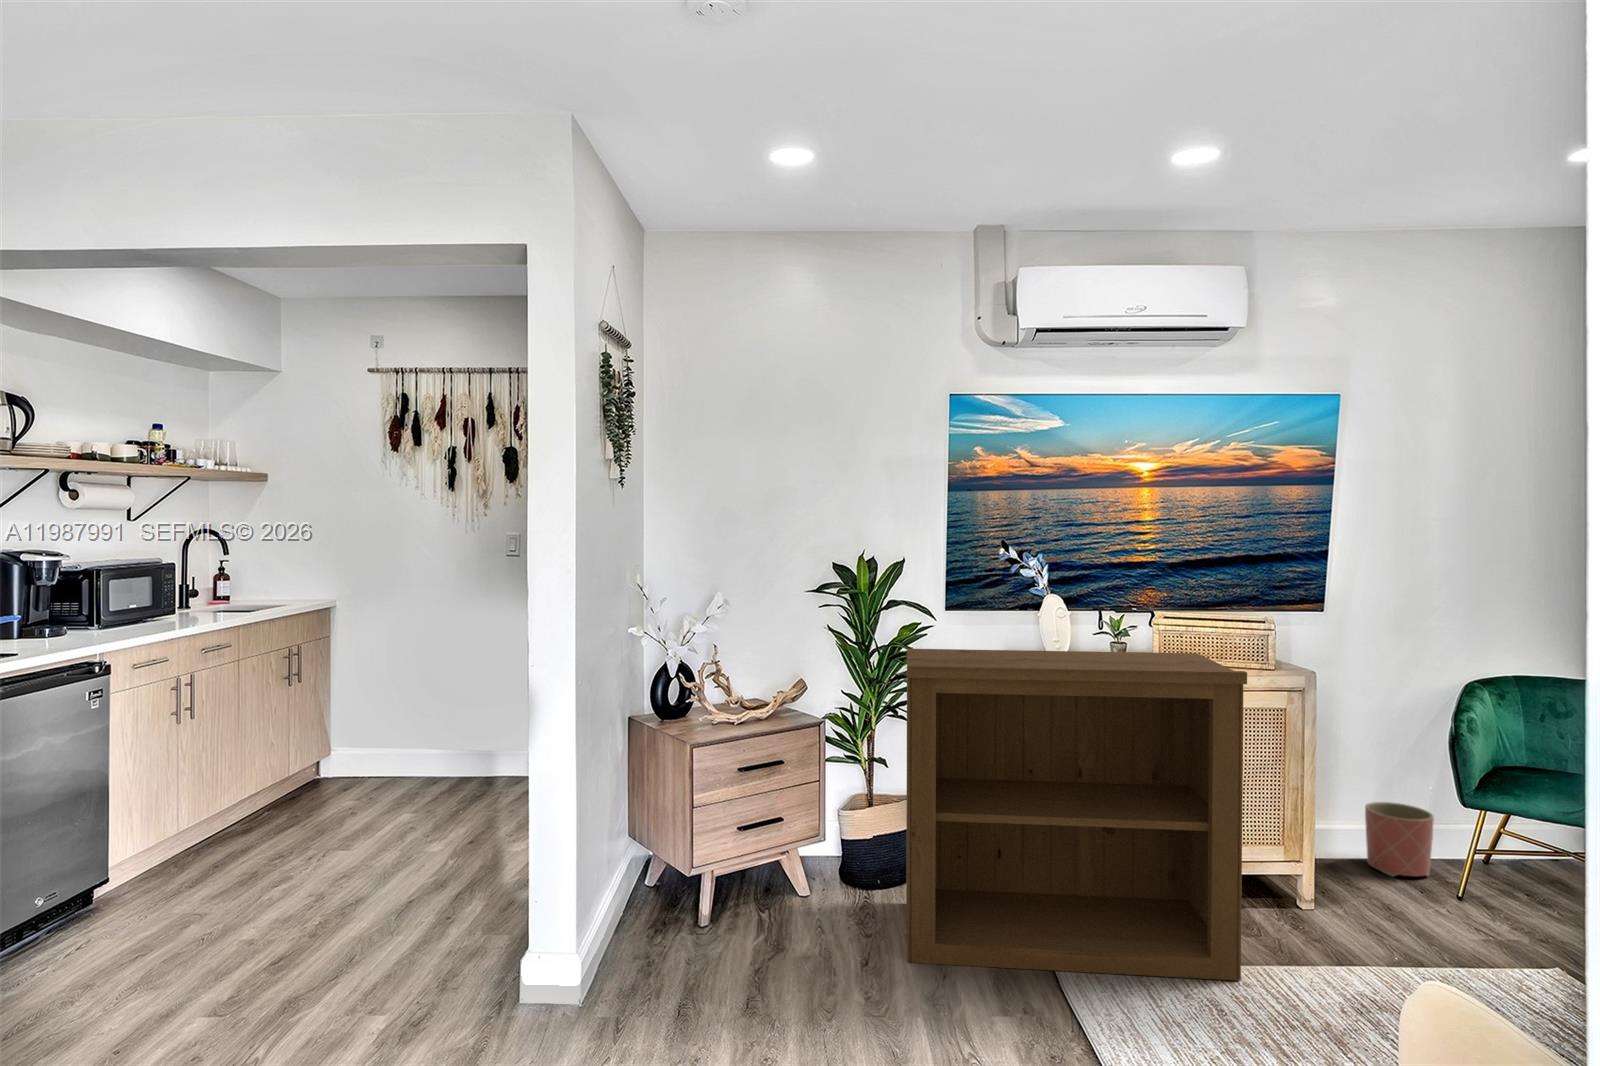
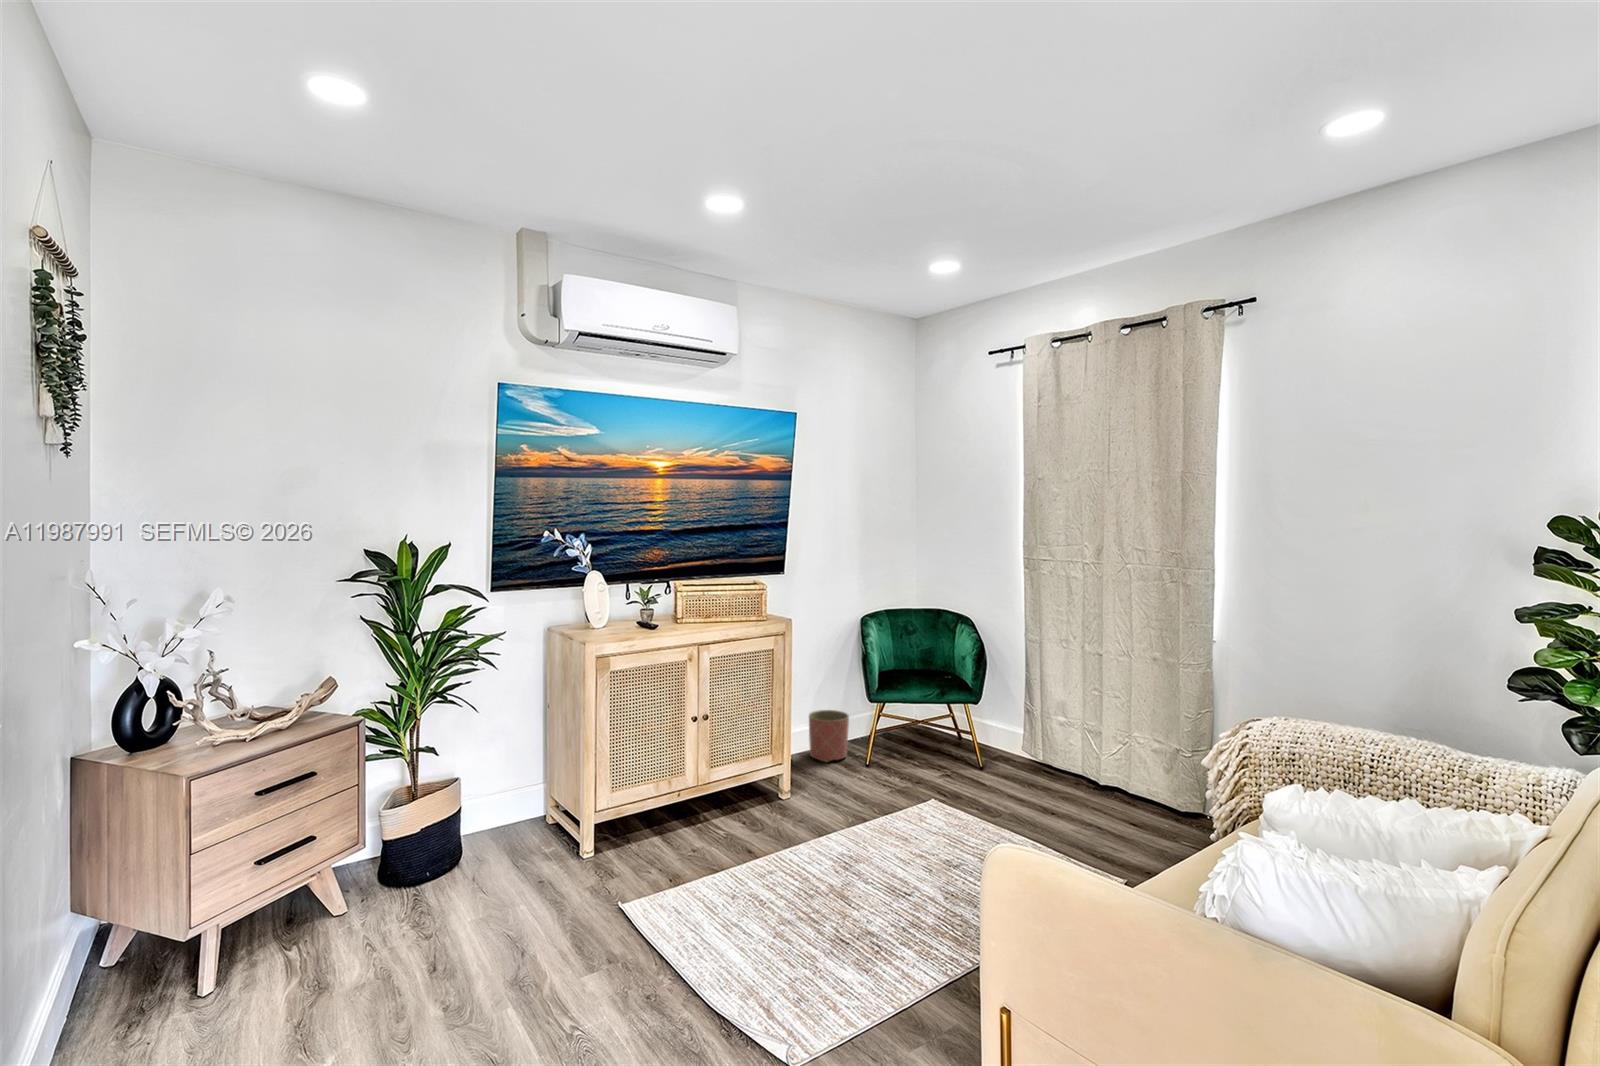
bookshelf: present [906,649,1247,981] -> none [464,616,771,950]

